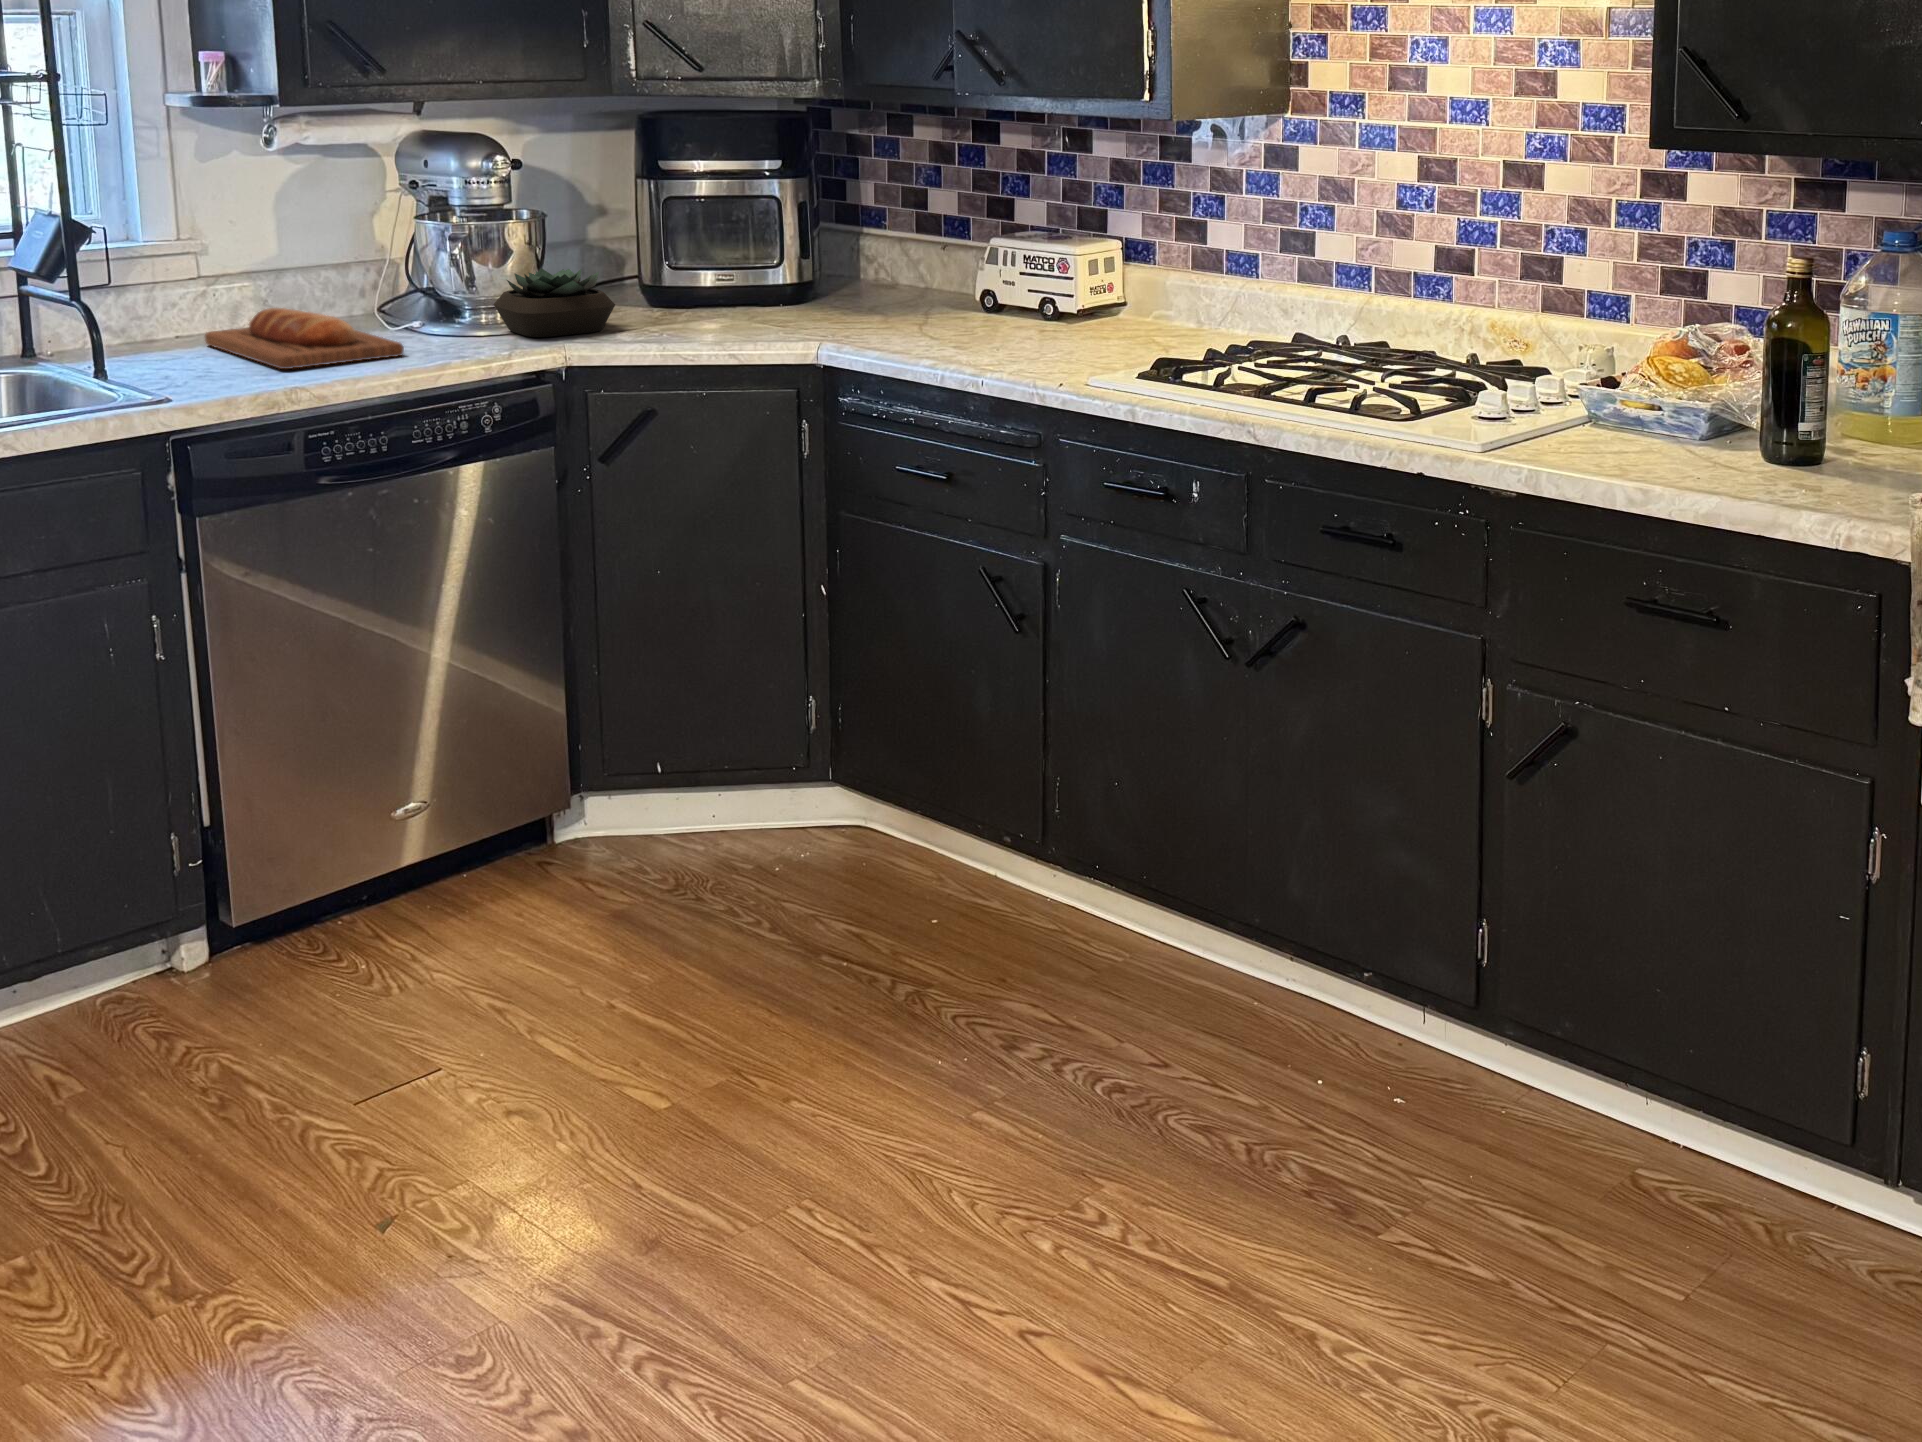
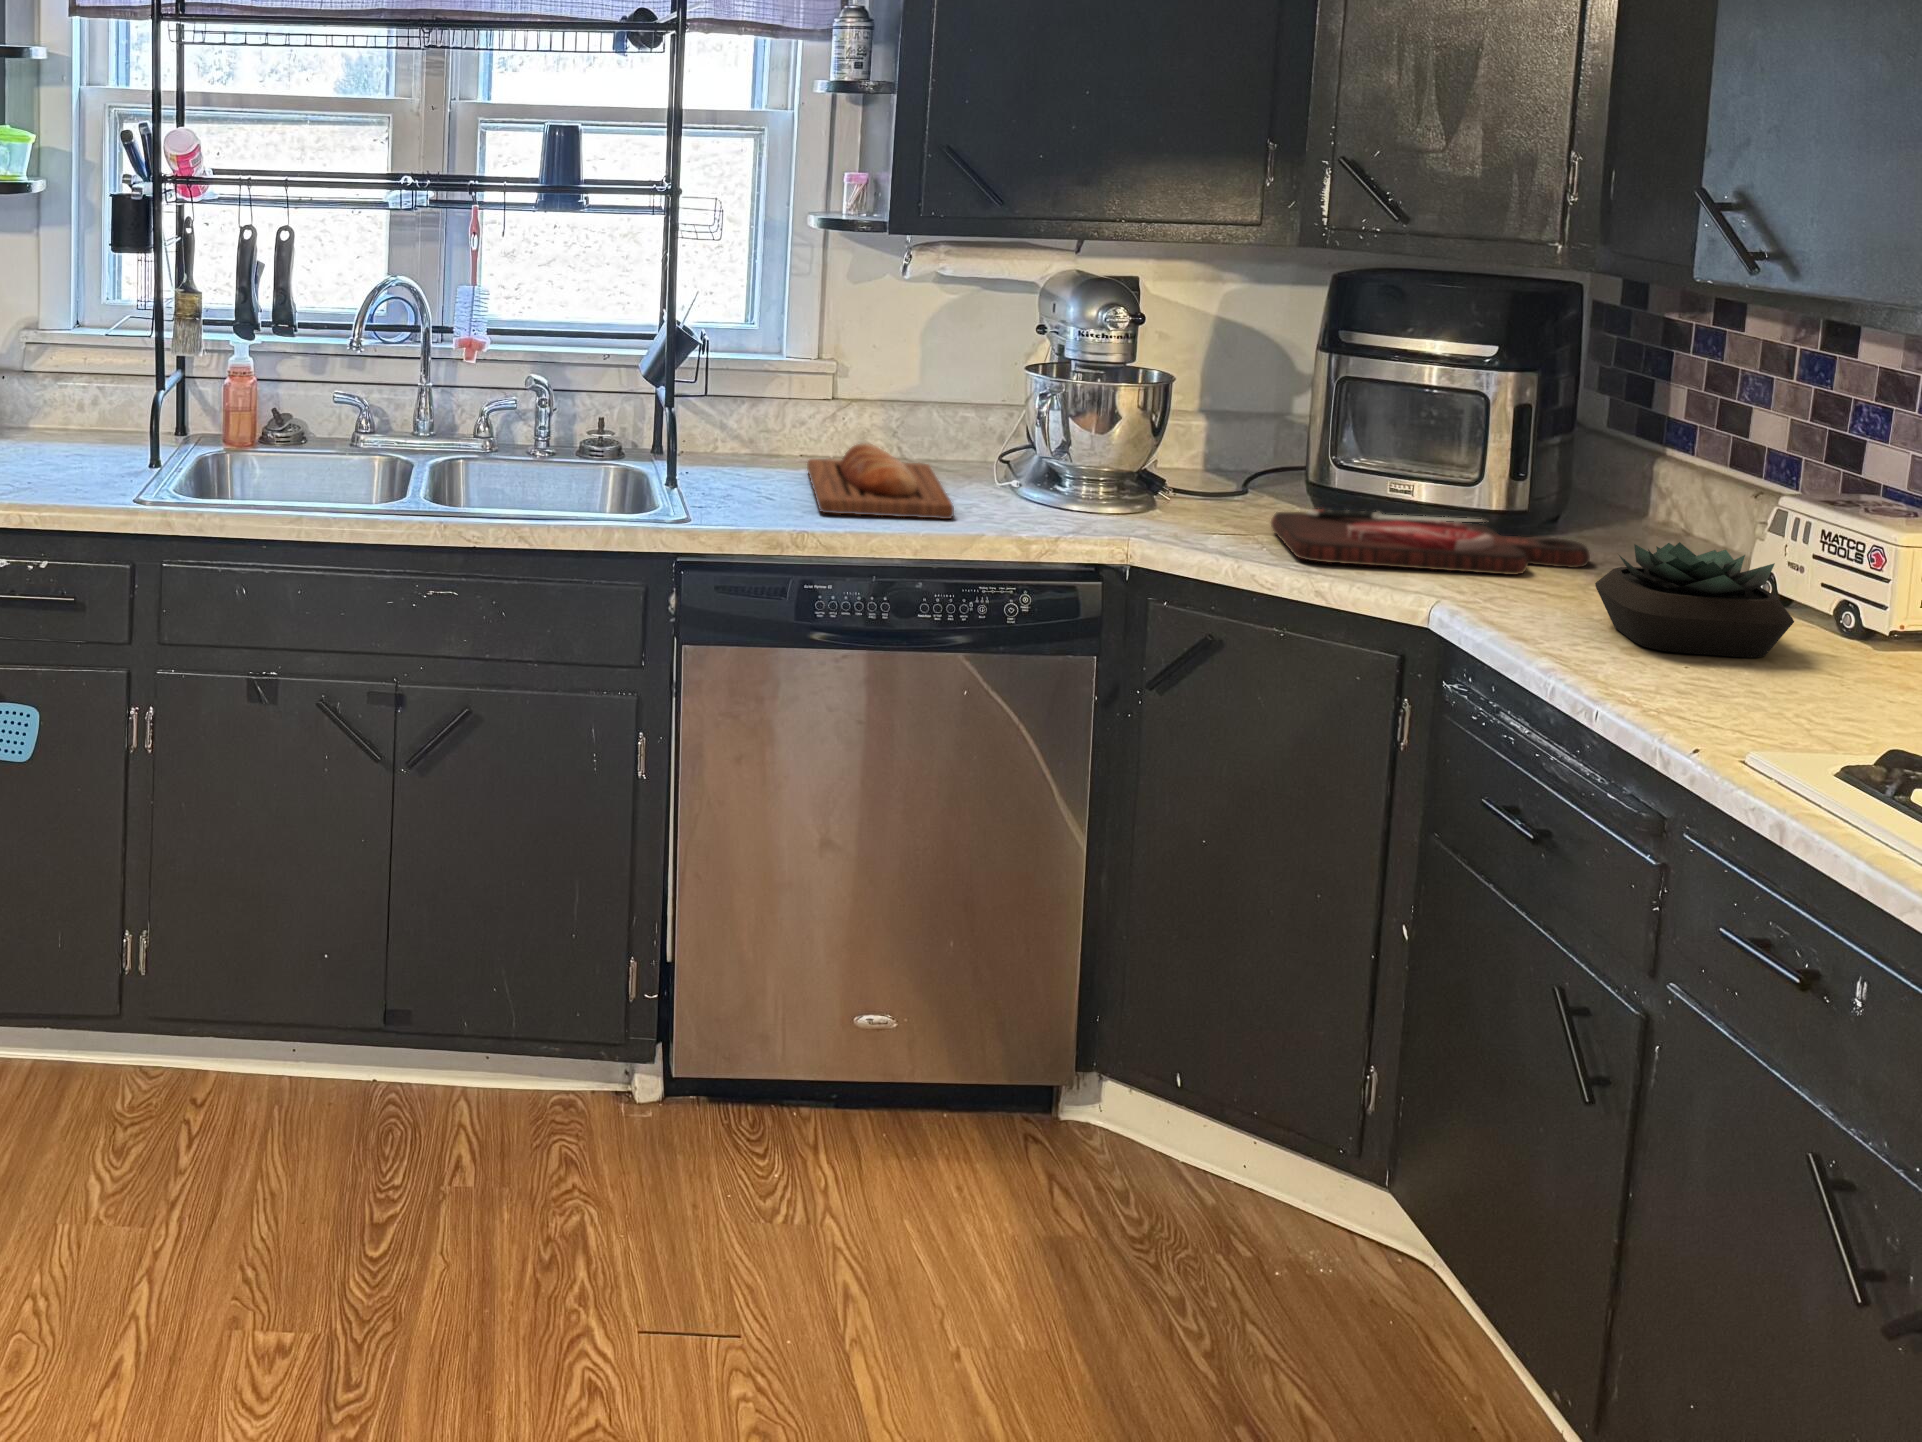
succulent plant: present [494,268,615,337] -> present [1595,542,1794,657]
cutting board: none [653,288,874,335] -> present [1271,509,1590,575]

